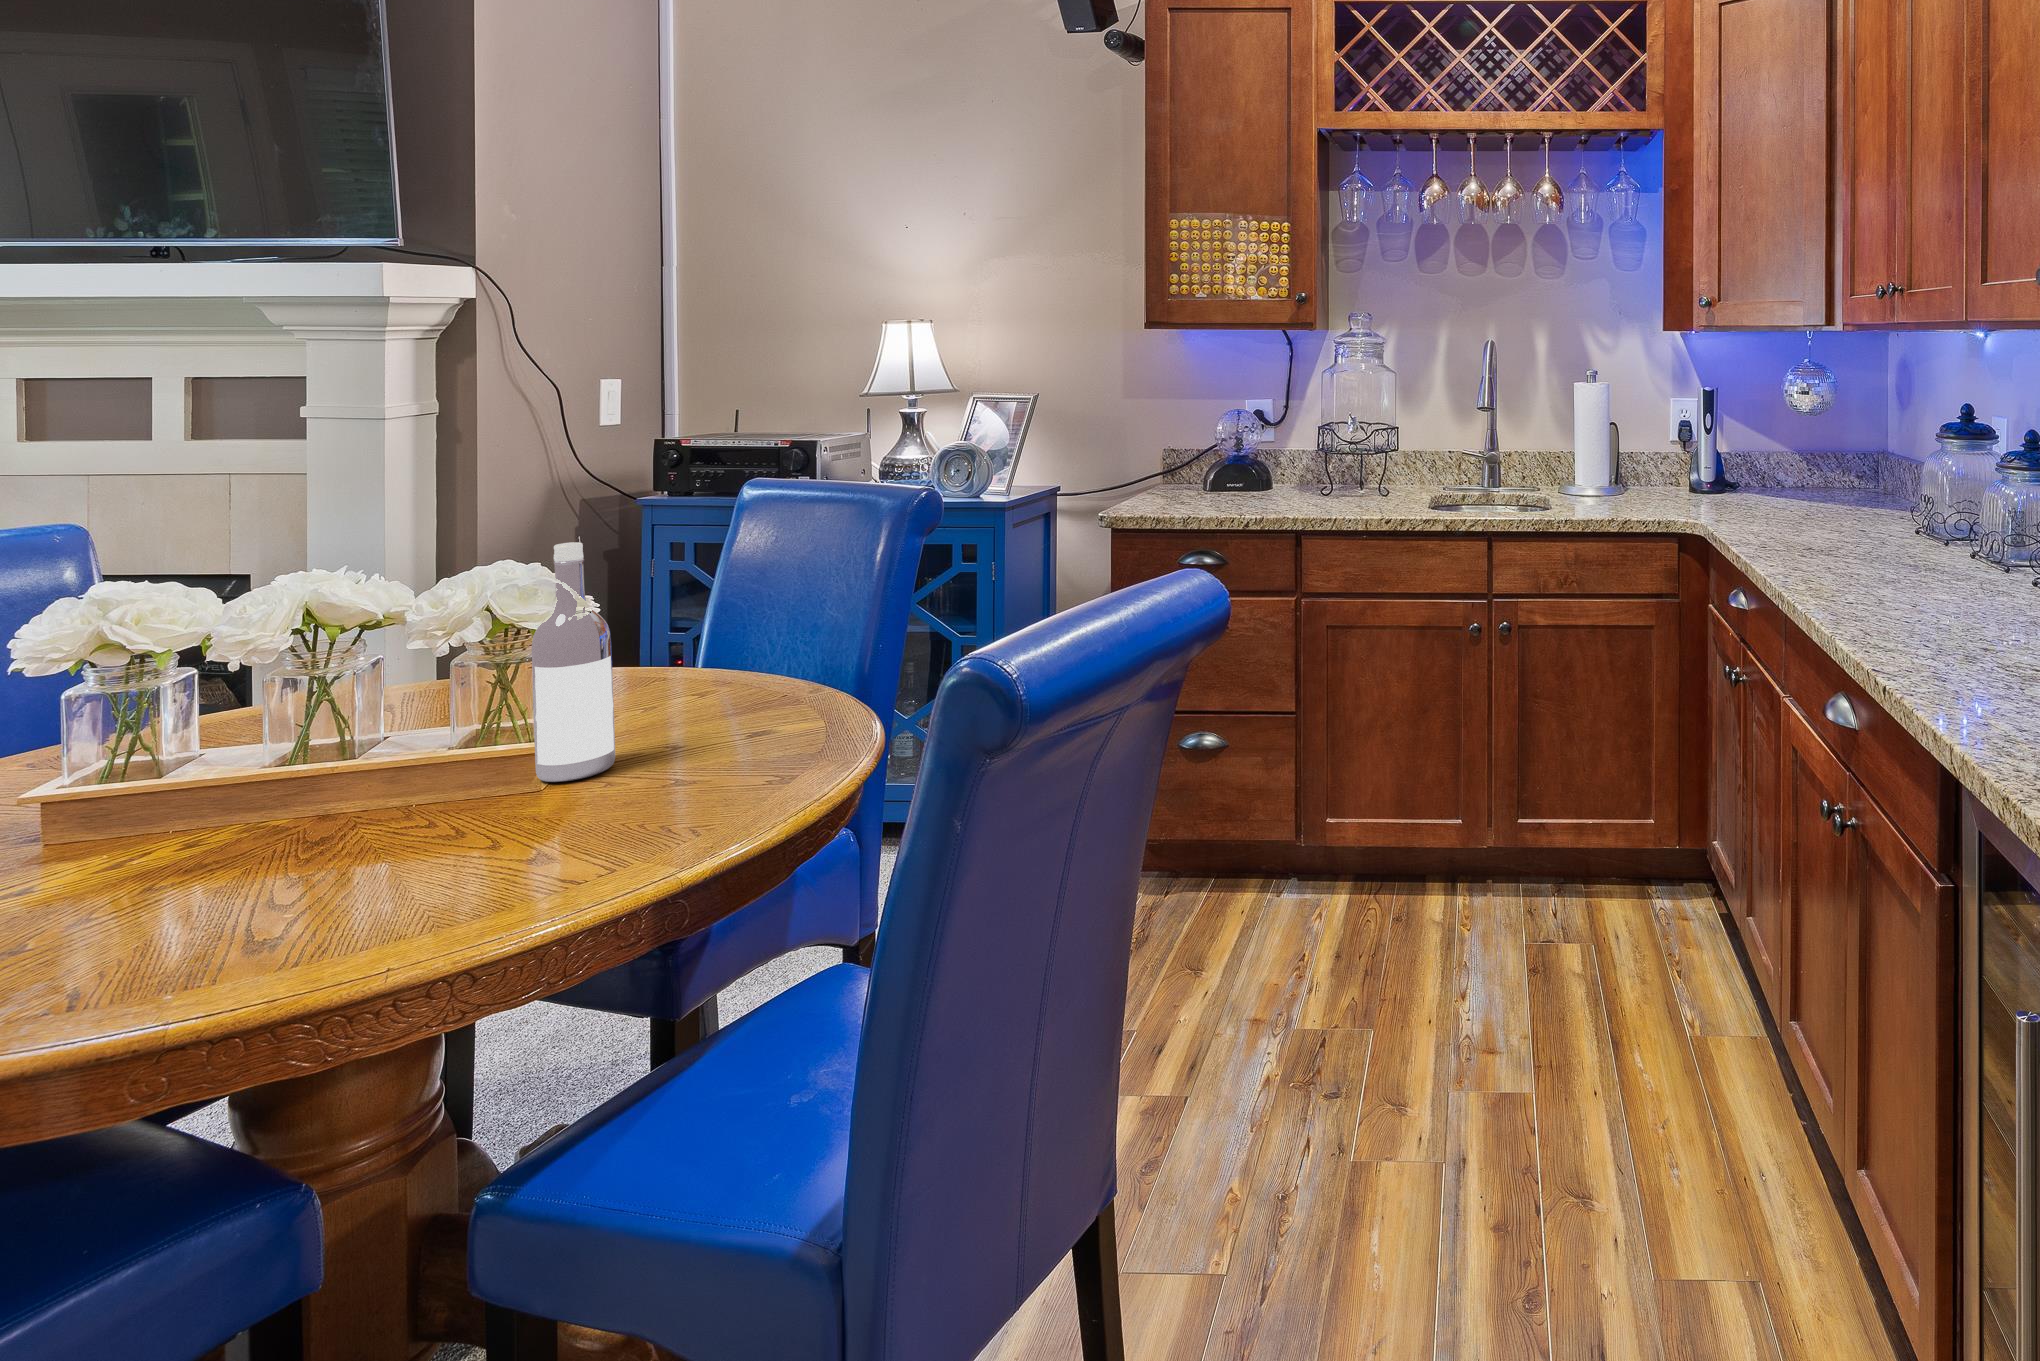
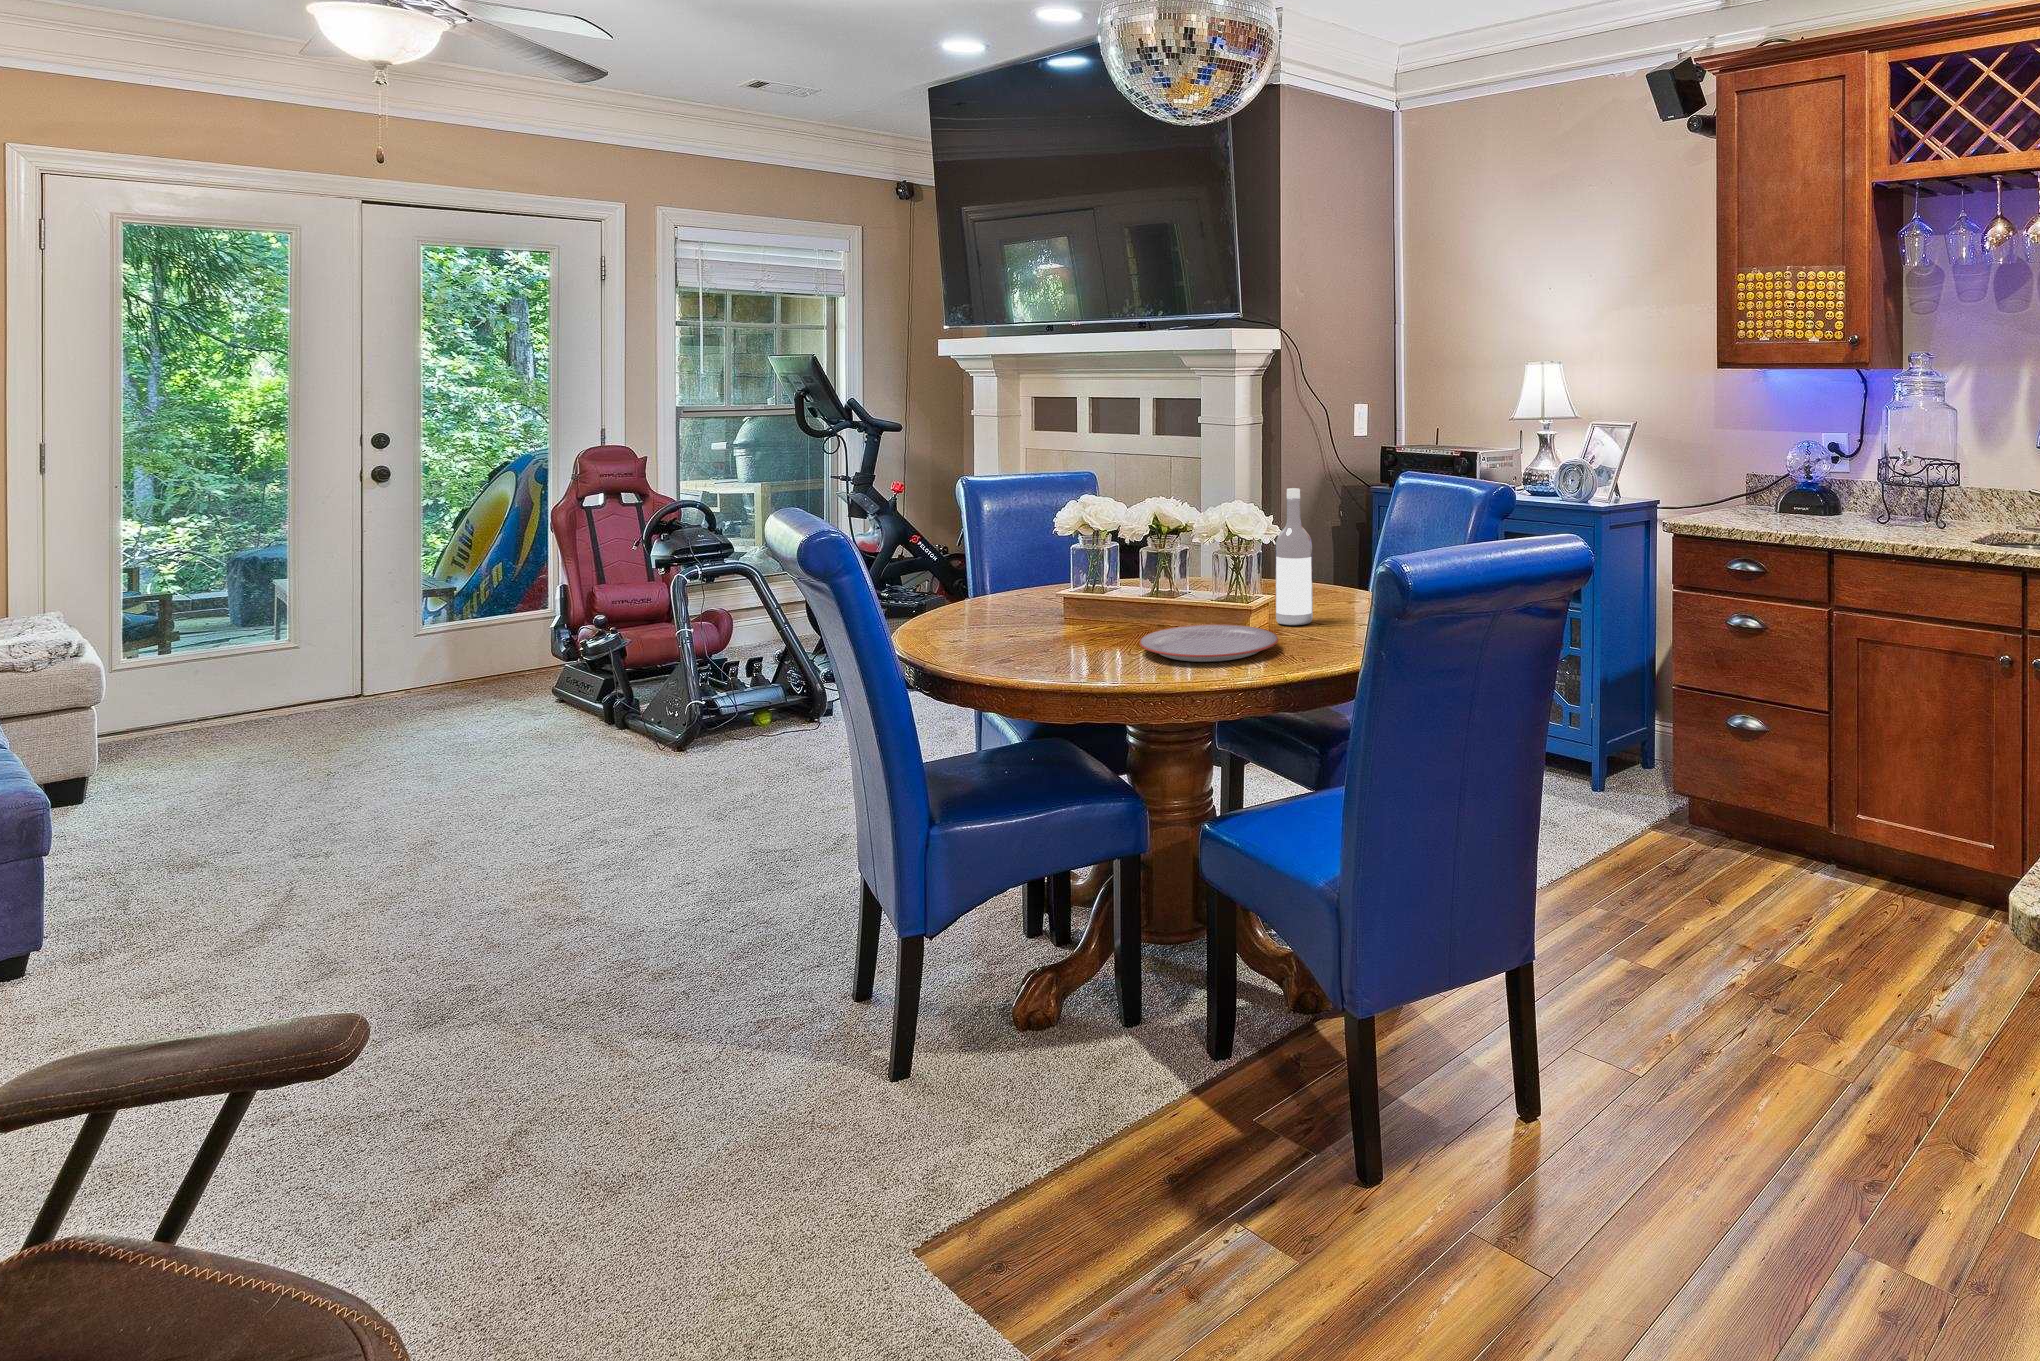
plate: none [197,809,565,937] -> present [1140,625,1278,662]

